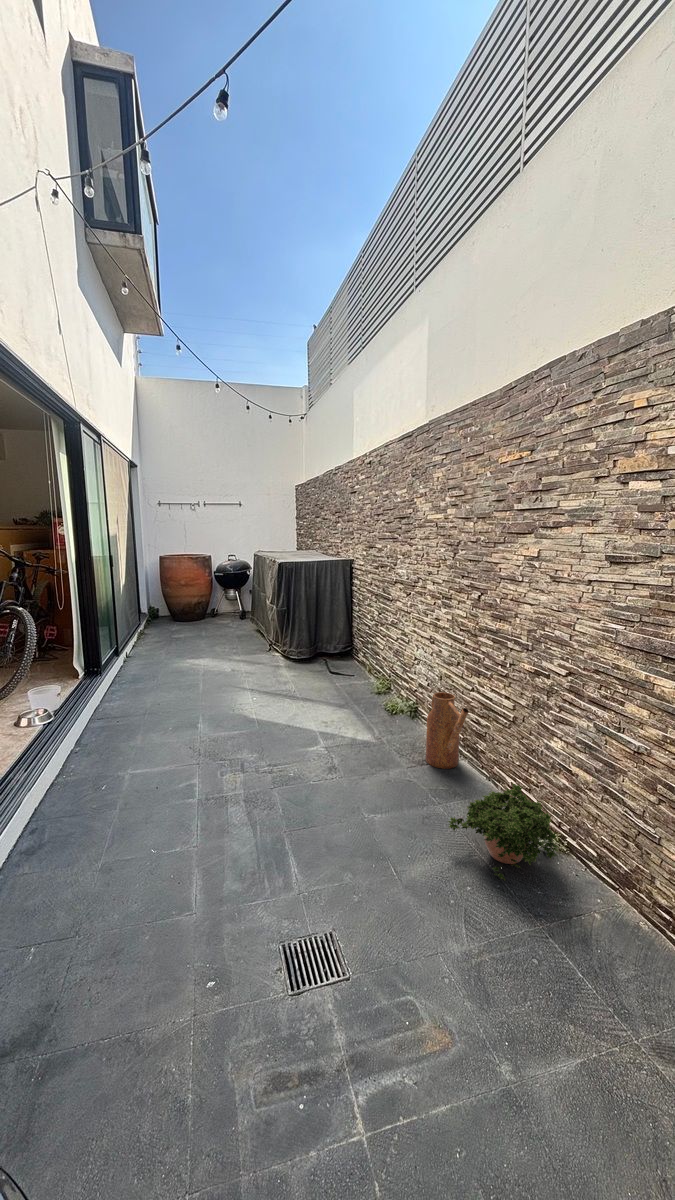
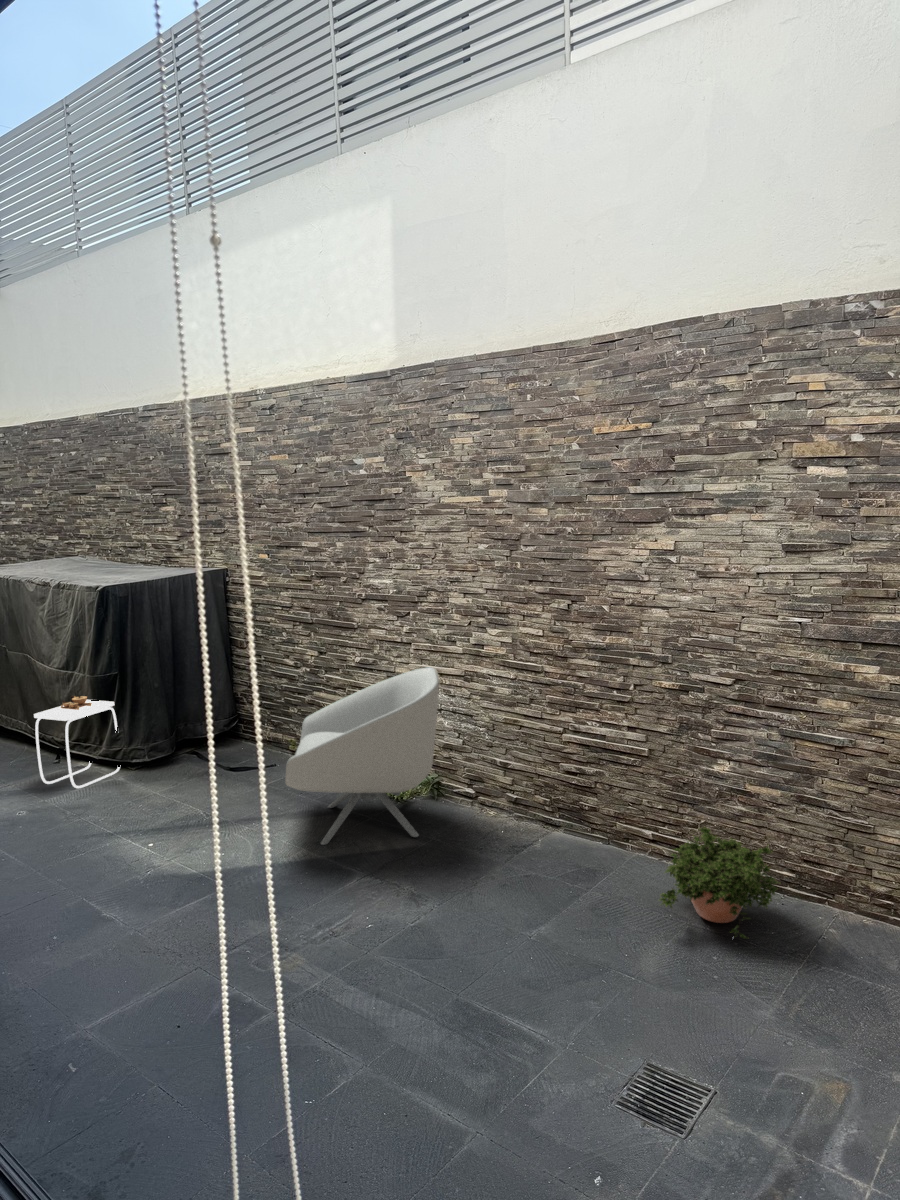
side table: none [244,618,281,665] -> present [34,696,120,788]
armchair: none [300,630,414,735] -> present [285,667,439,845]
watering can: present [426,692,468,769] -> none [505,744,588,850]

